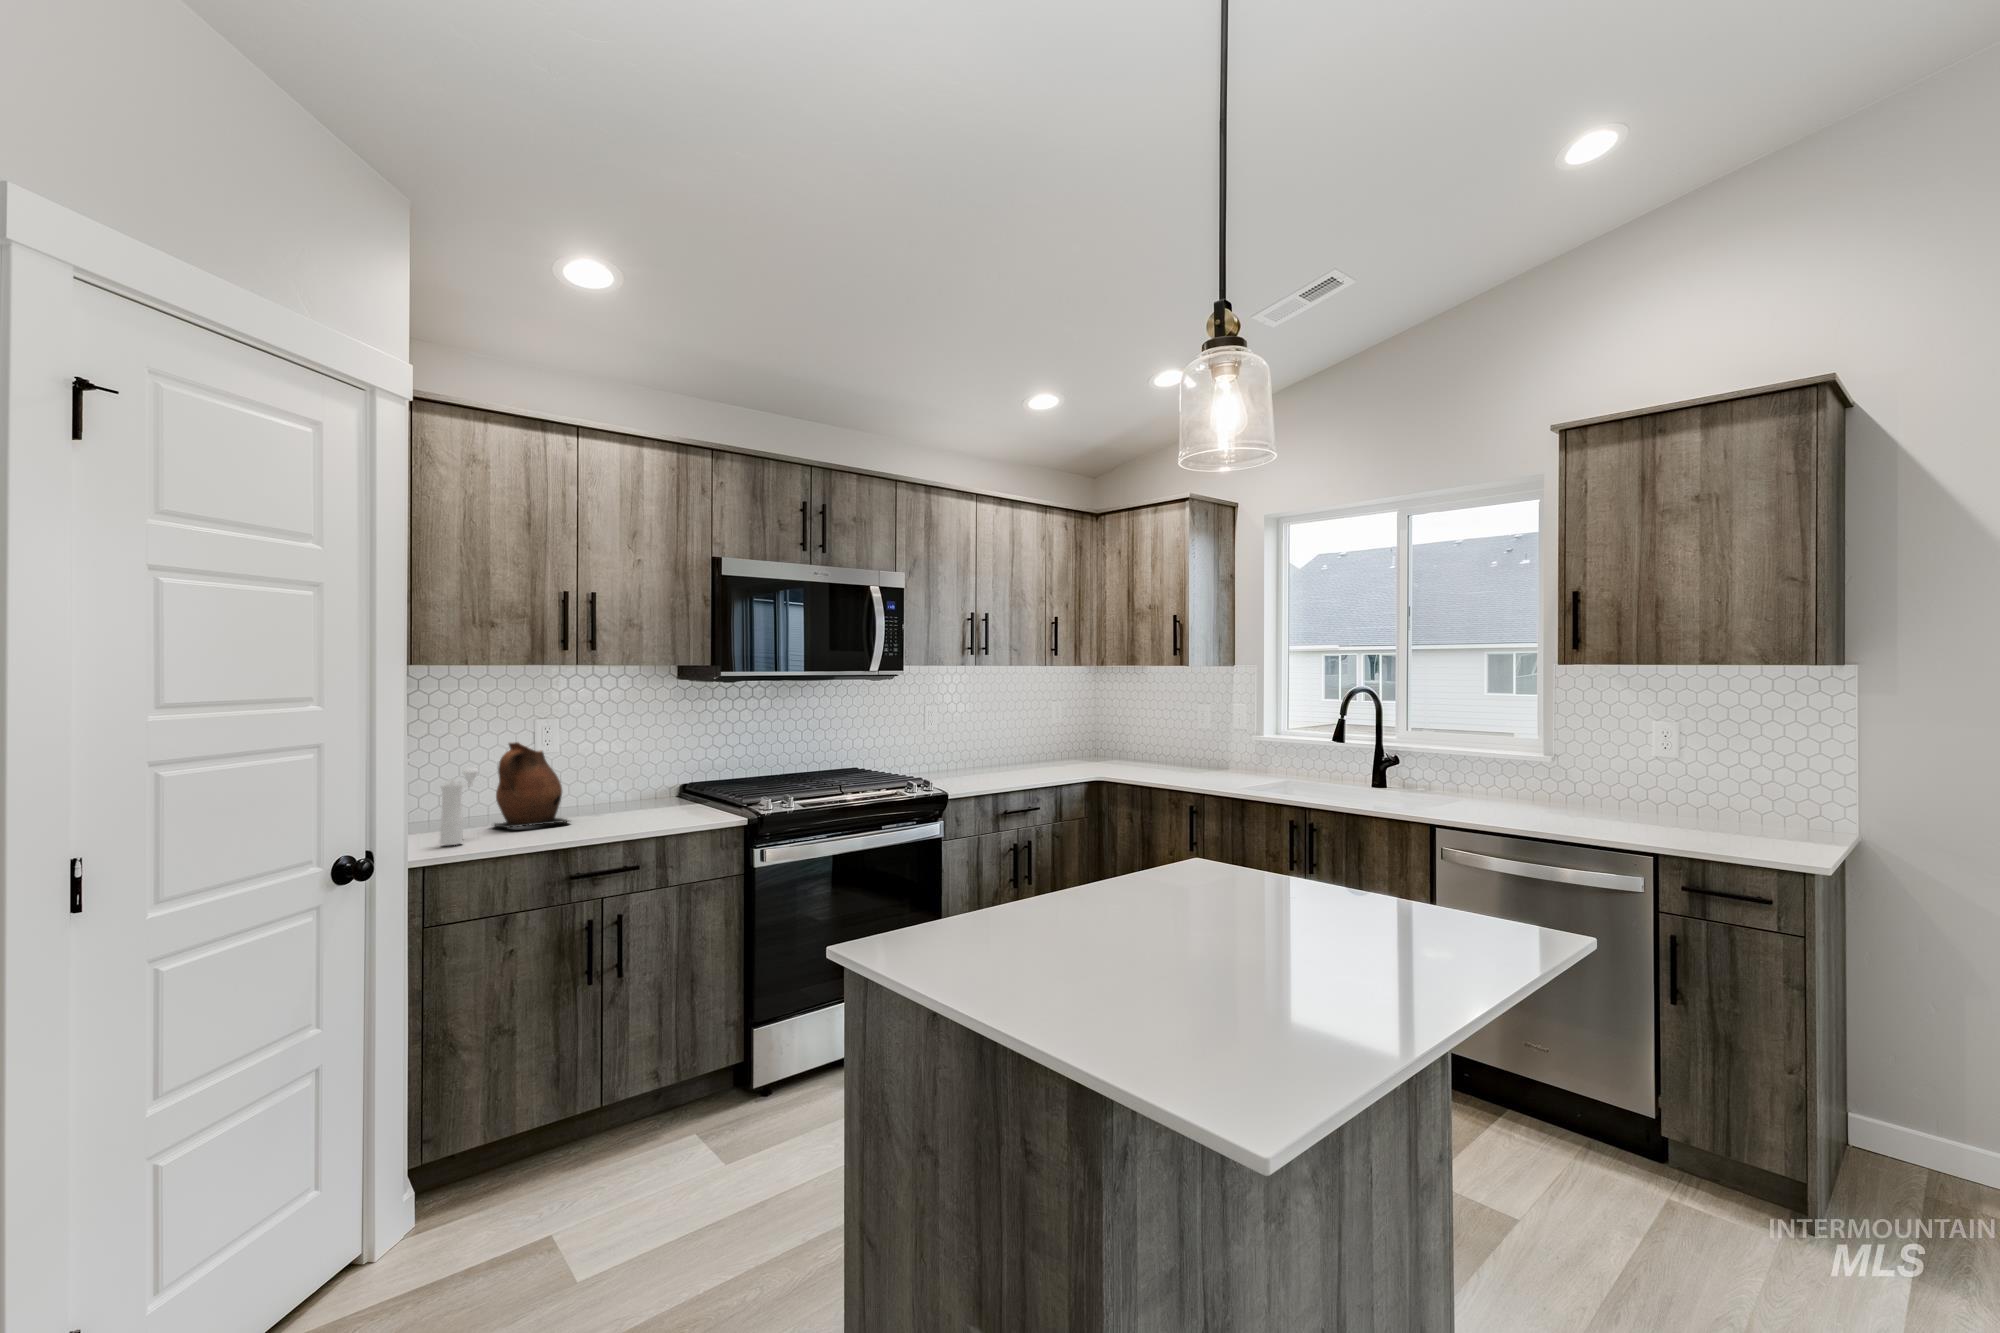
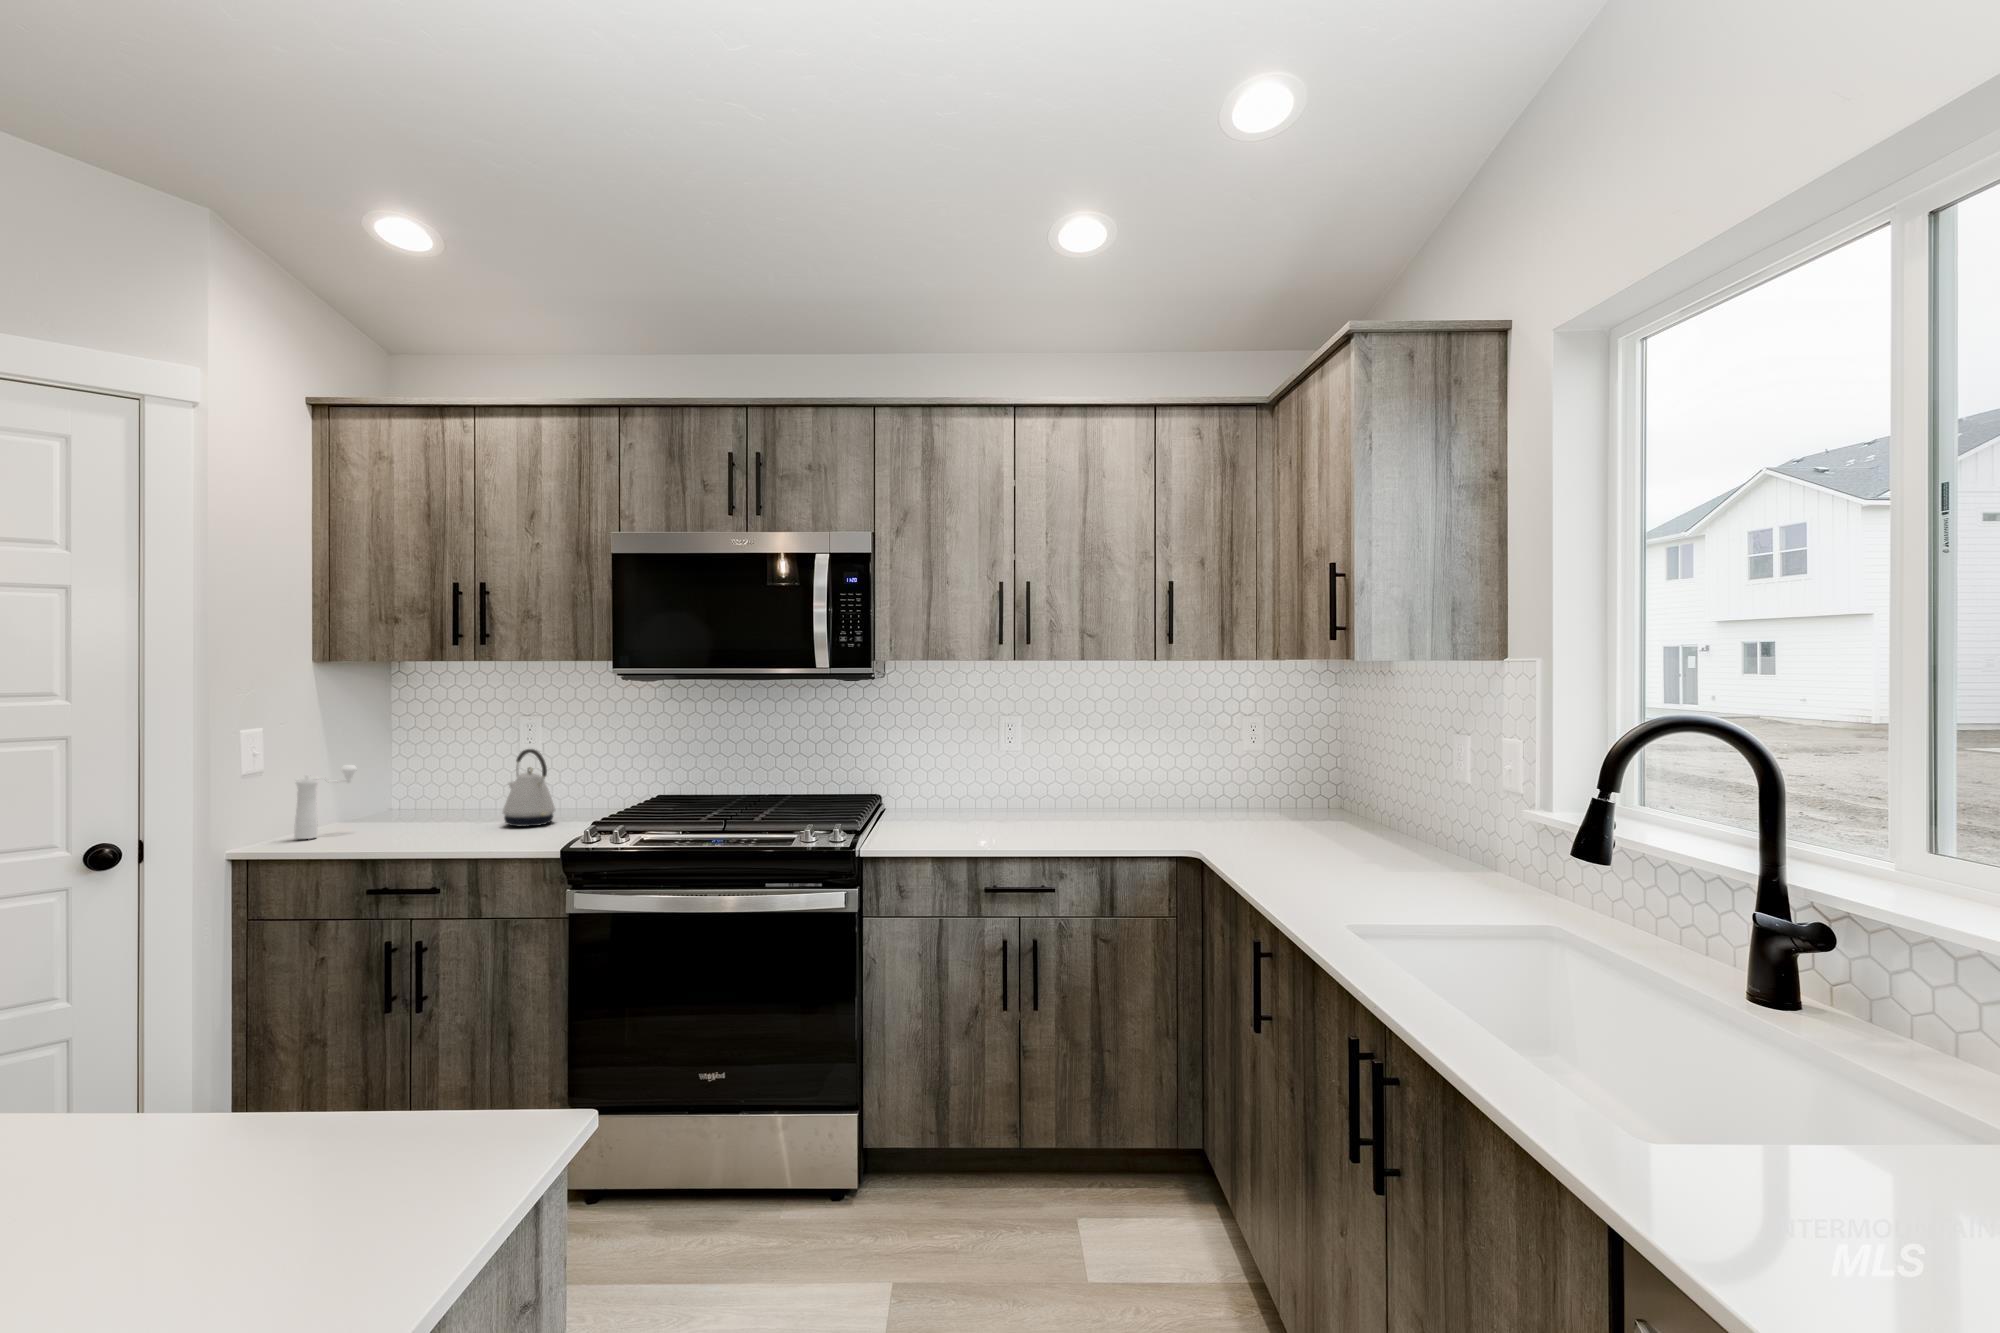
ceramic pitcher: present [494,742,569,828] -> none [387,741,478,830]
kettle: none [598,744,657,815] -> present [503,749,555,827]

